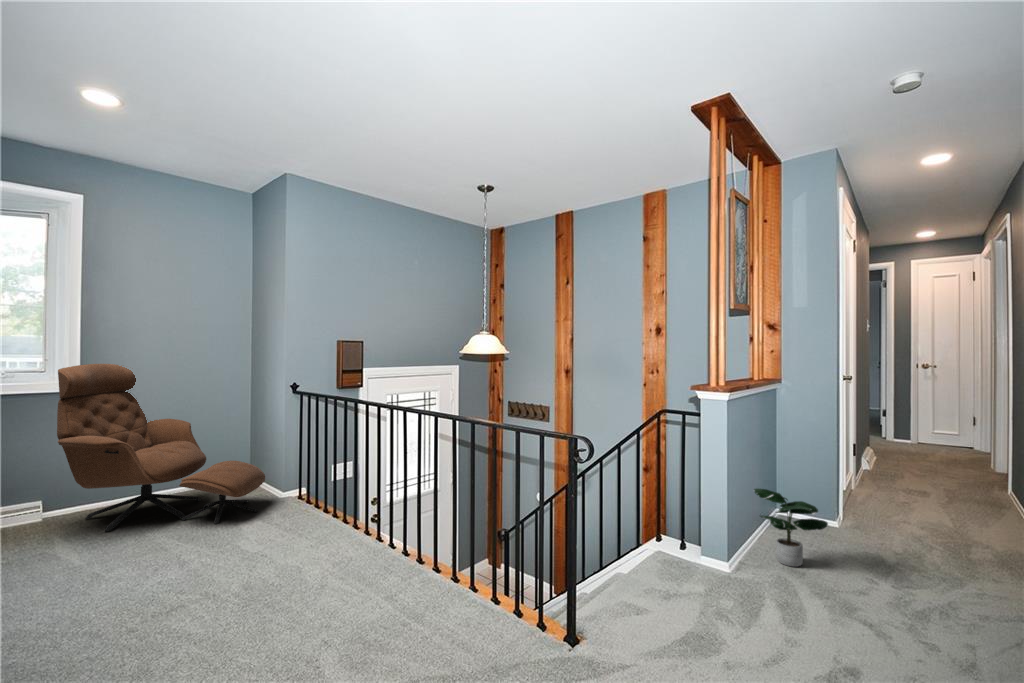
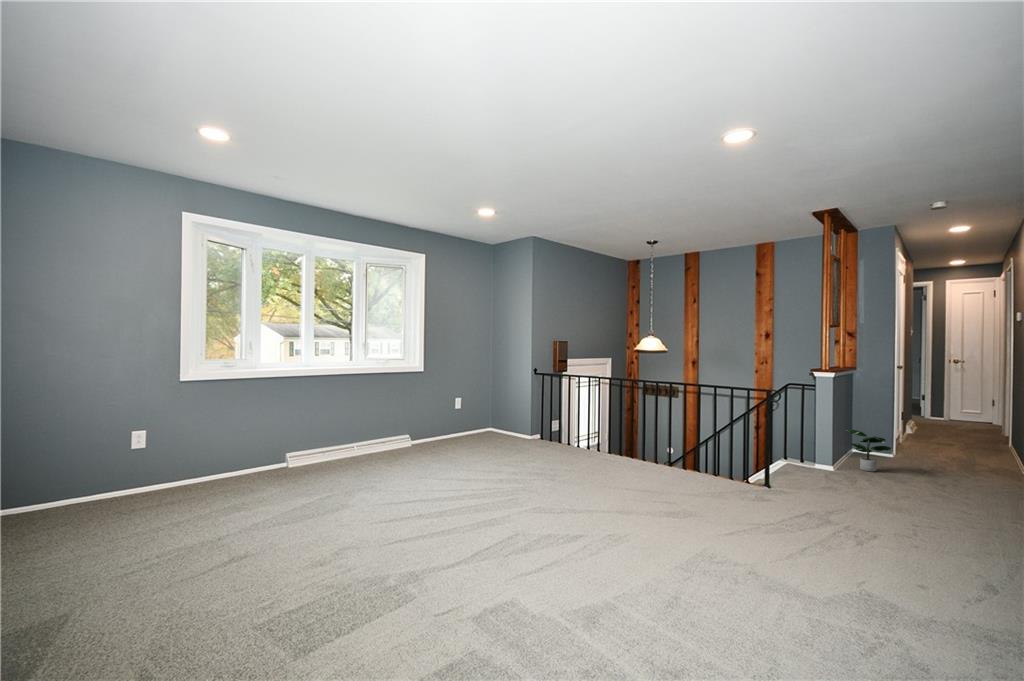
lounge chair: present [57,364,265,531] -> none [426,355,527,451]

